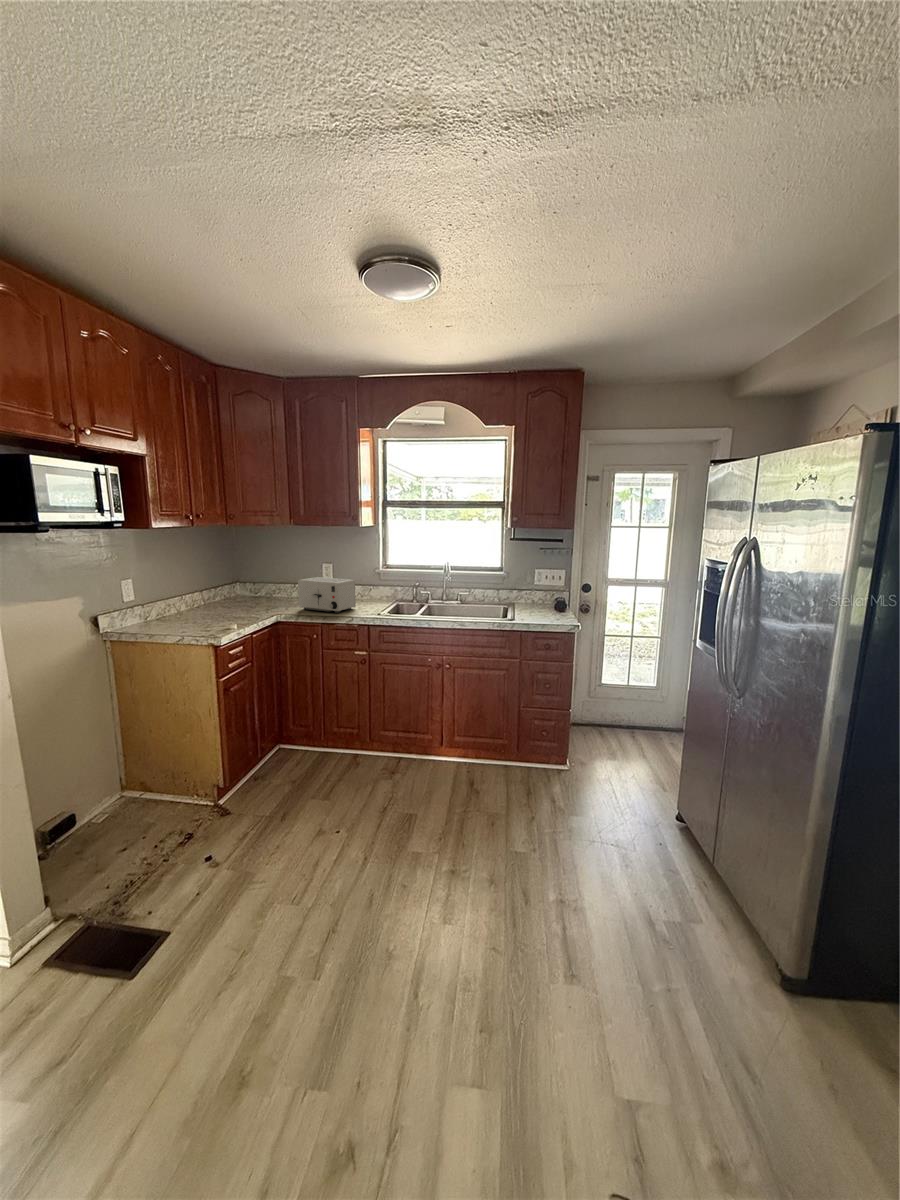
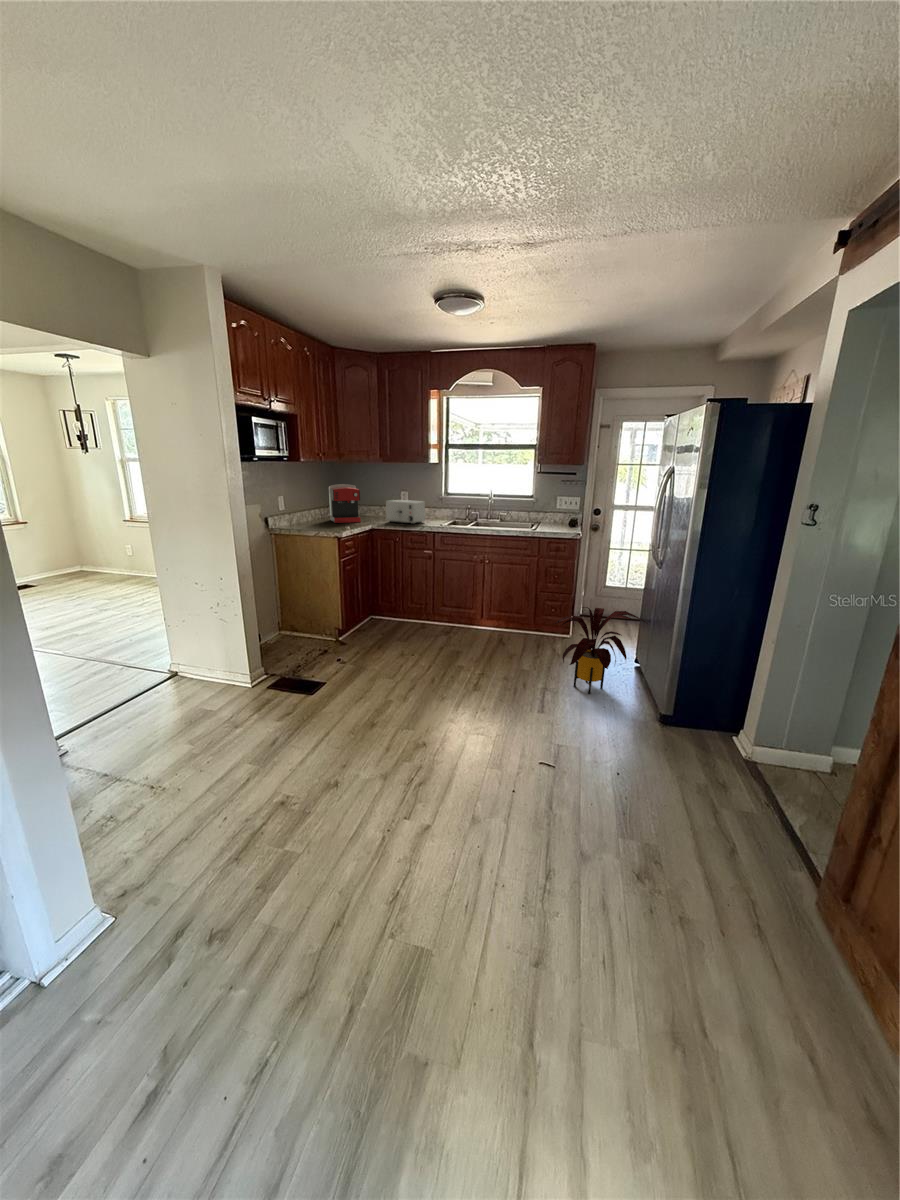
coffee maker: none [214,557,261,614] -> present [329,484,361,523]
house plant: none [571,753,720,910] -> present [554,607,646,694]

